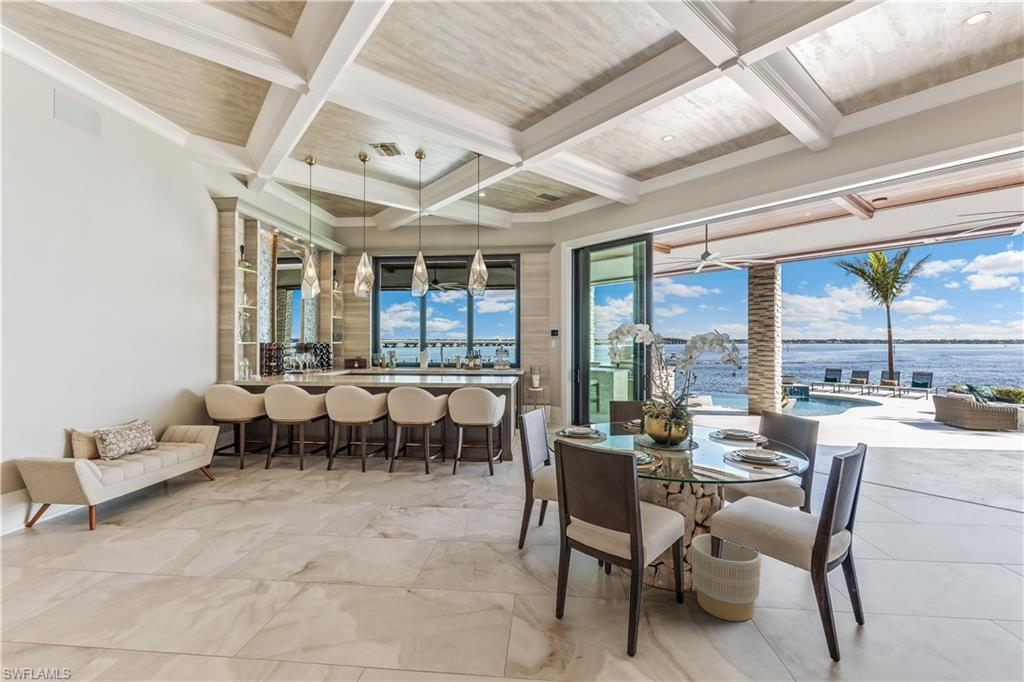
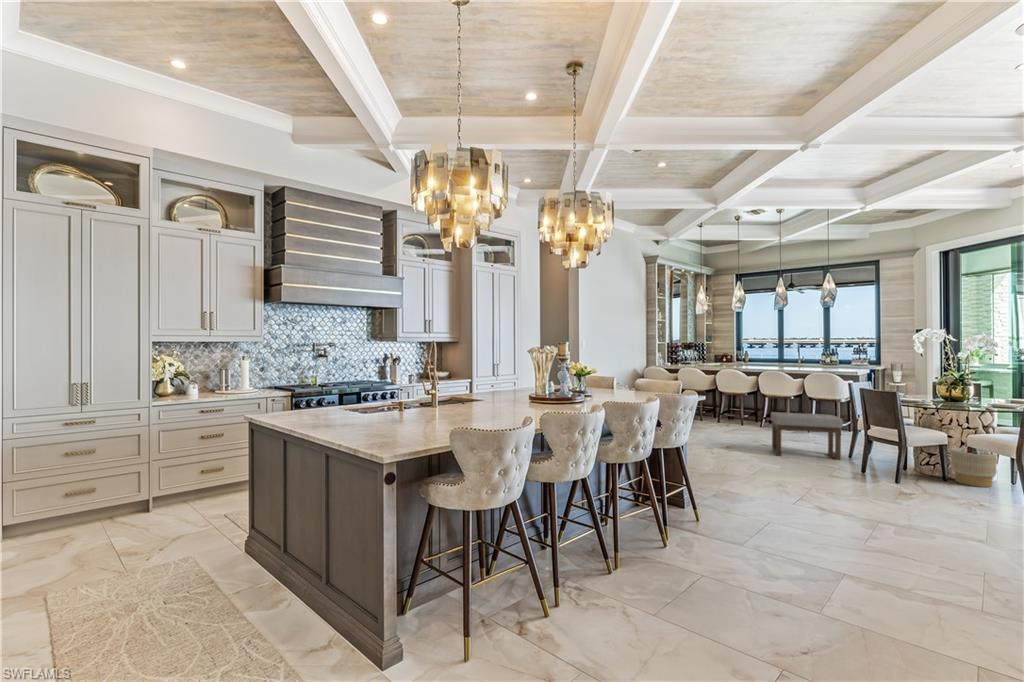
ottoman: none [392,476,516,591] -> present [771,412,843,460]

